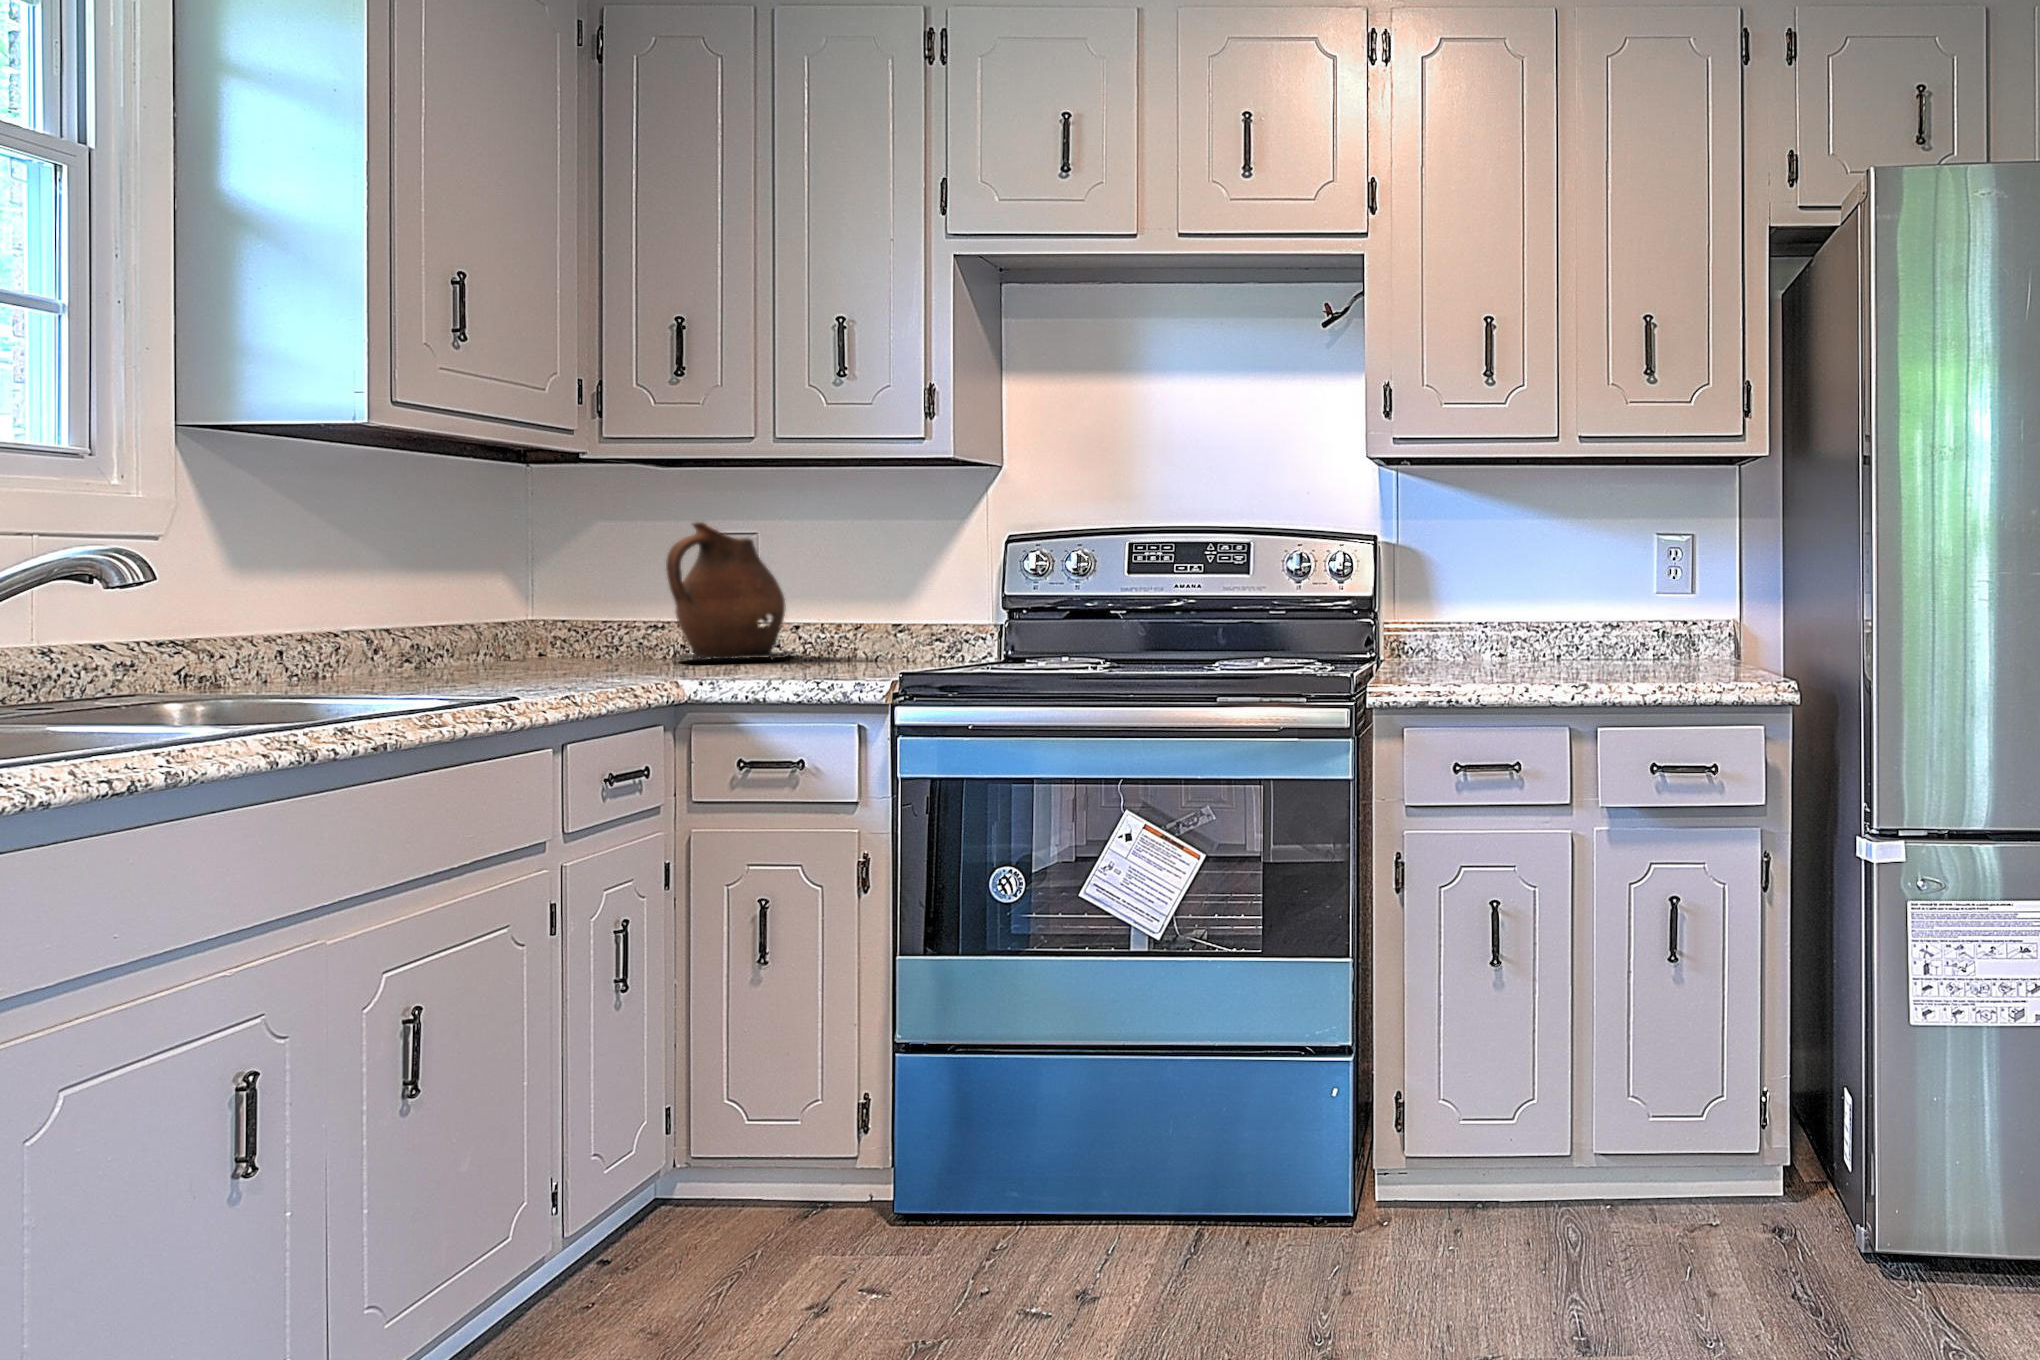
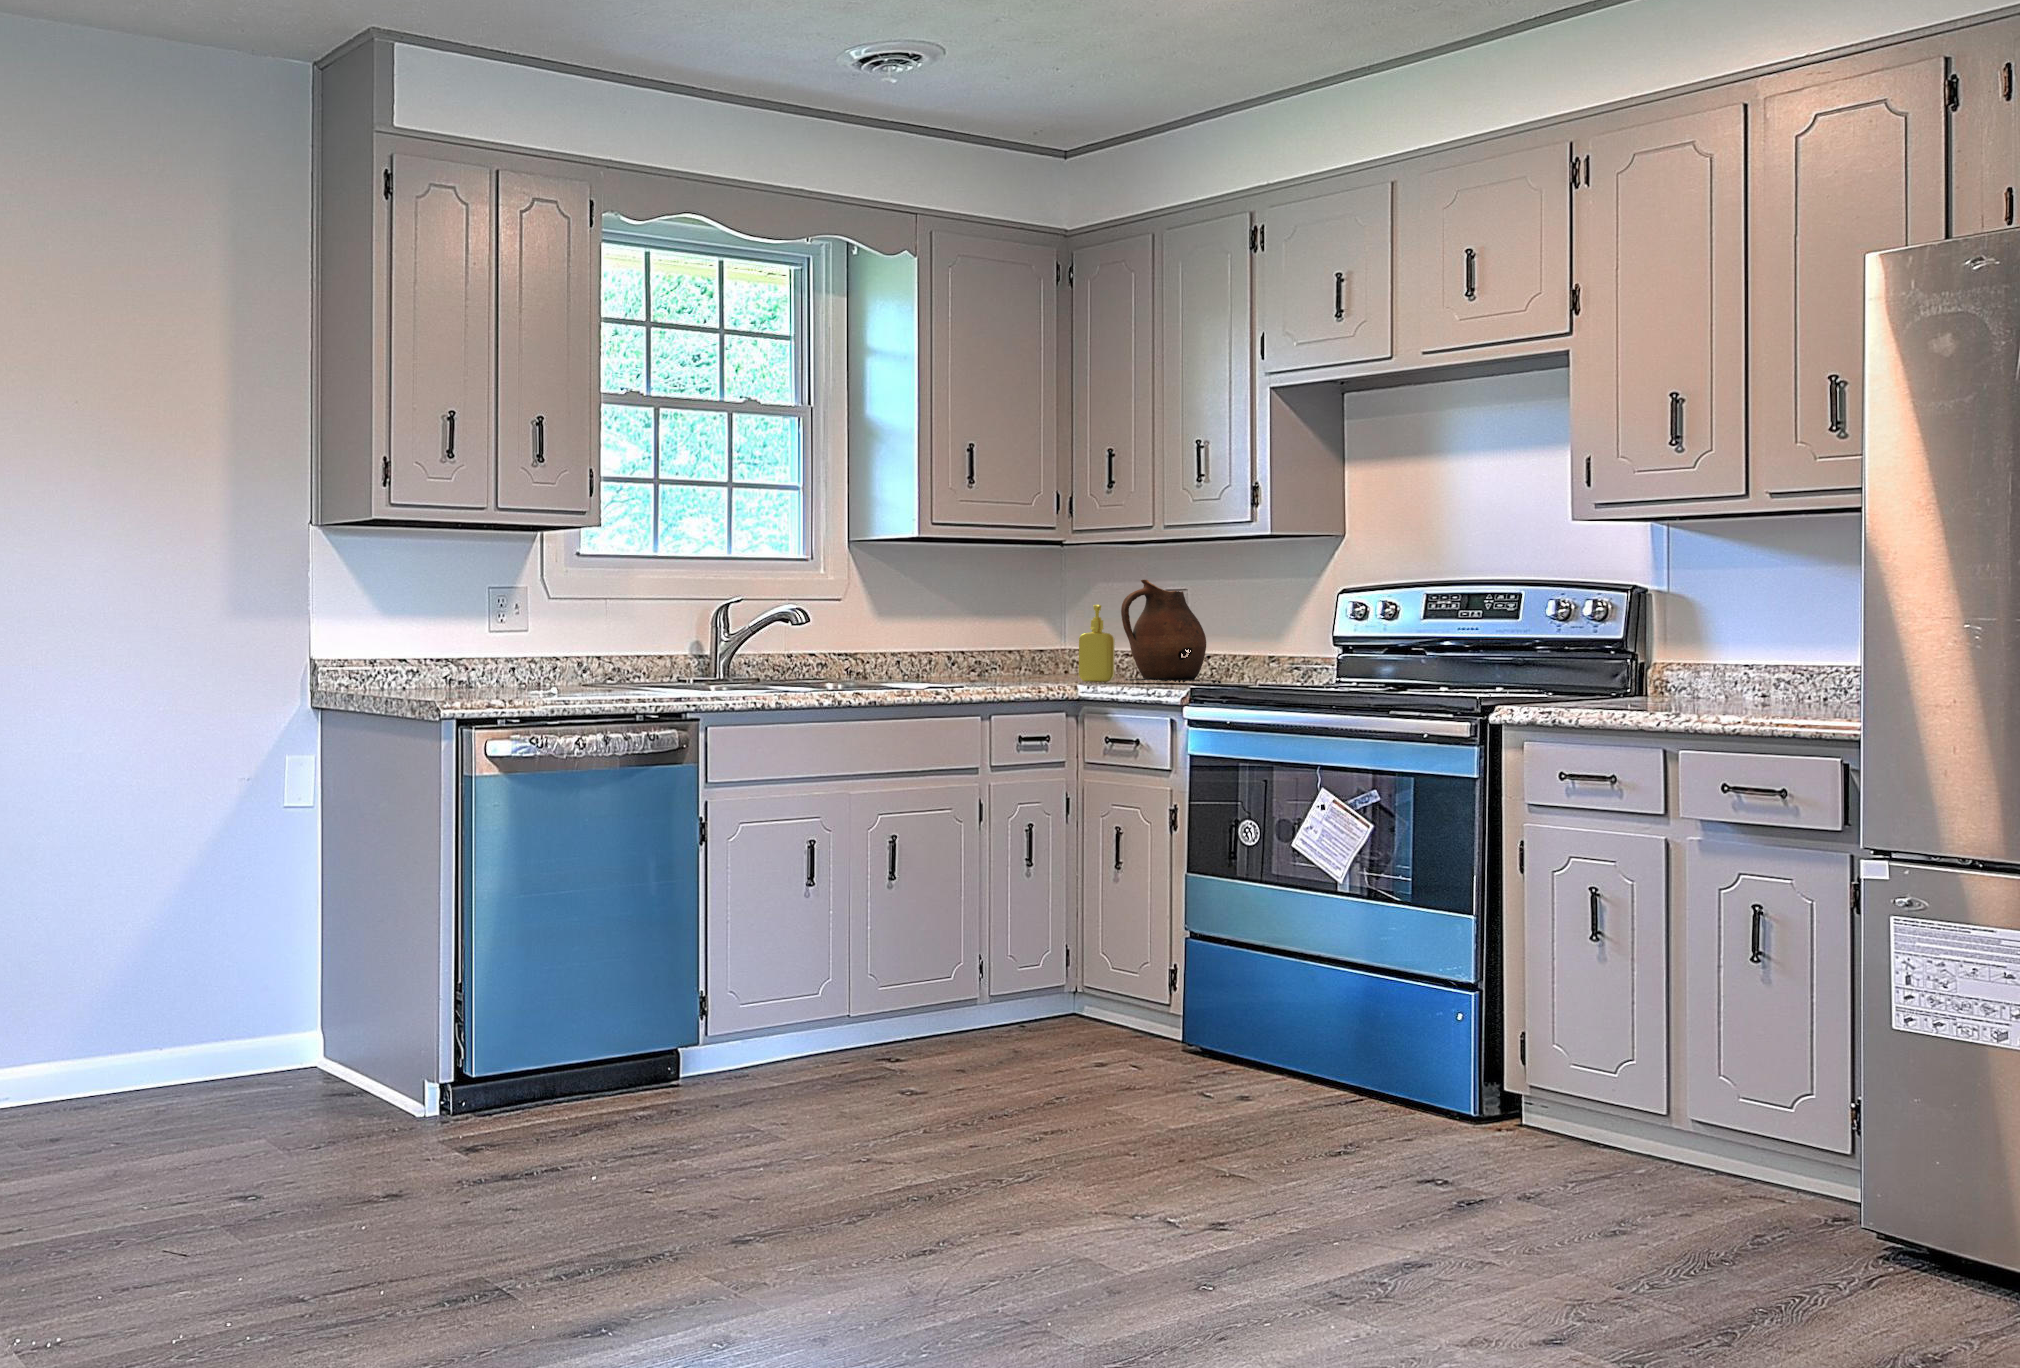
soap dispenser: none [569,554,628,662] -> present [1079,605,1115,682]

